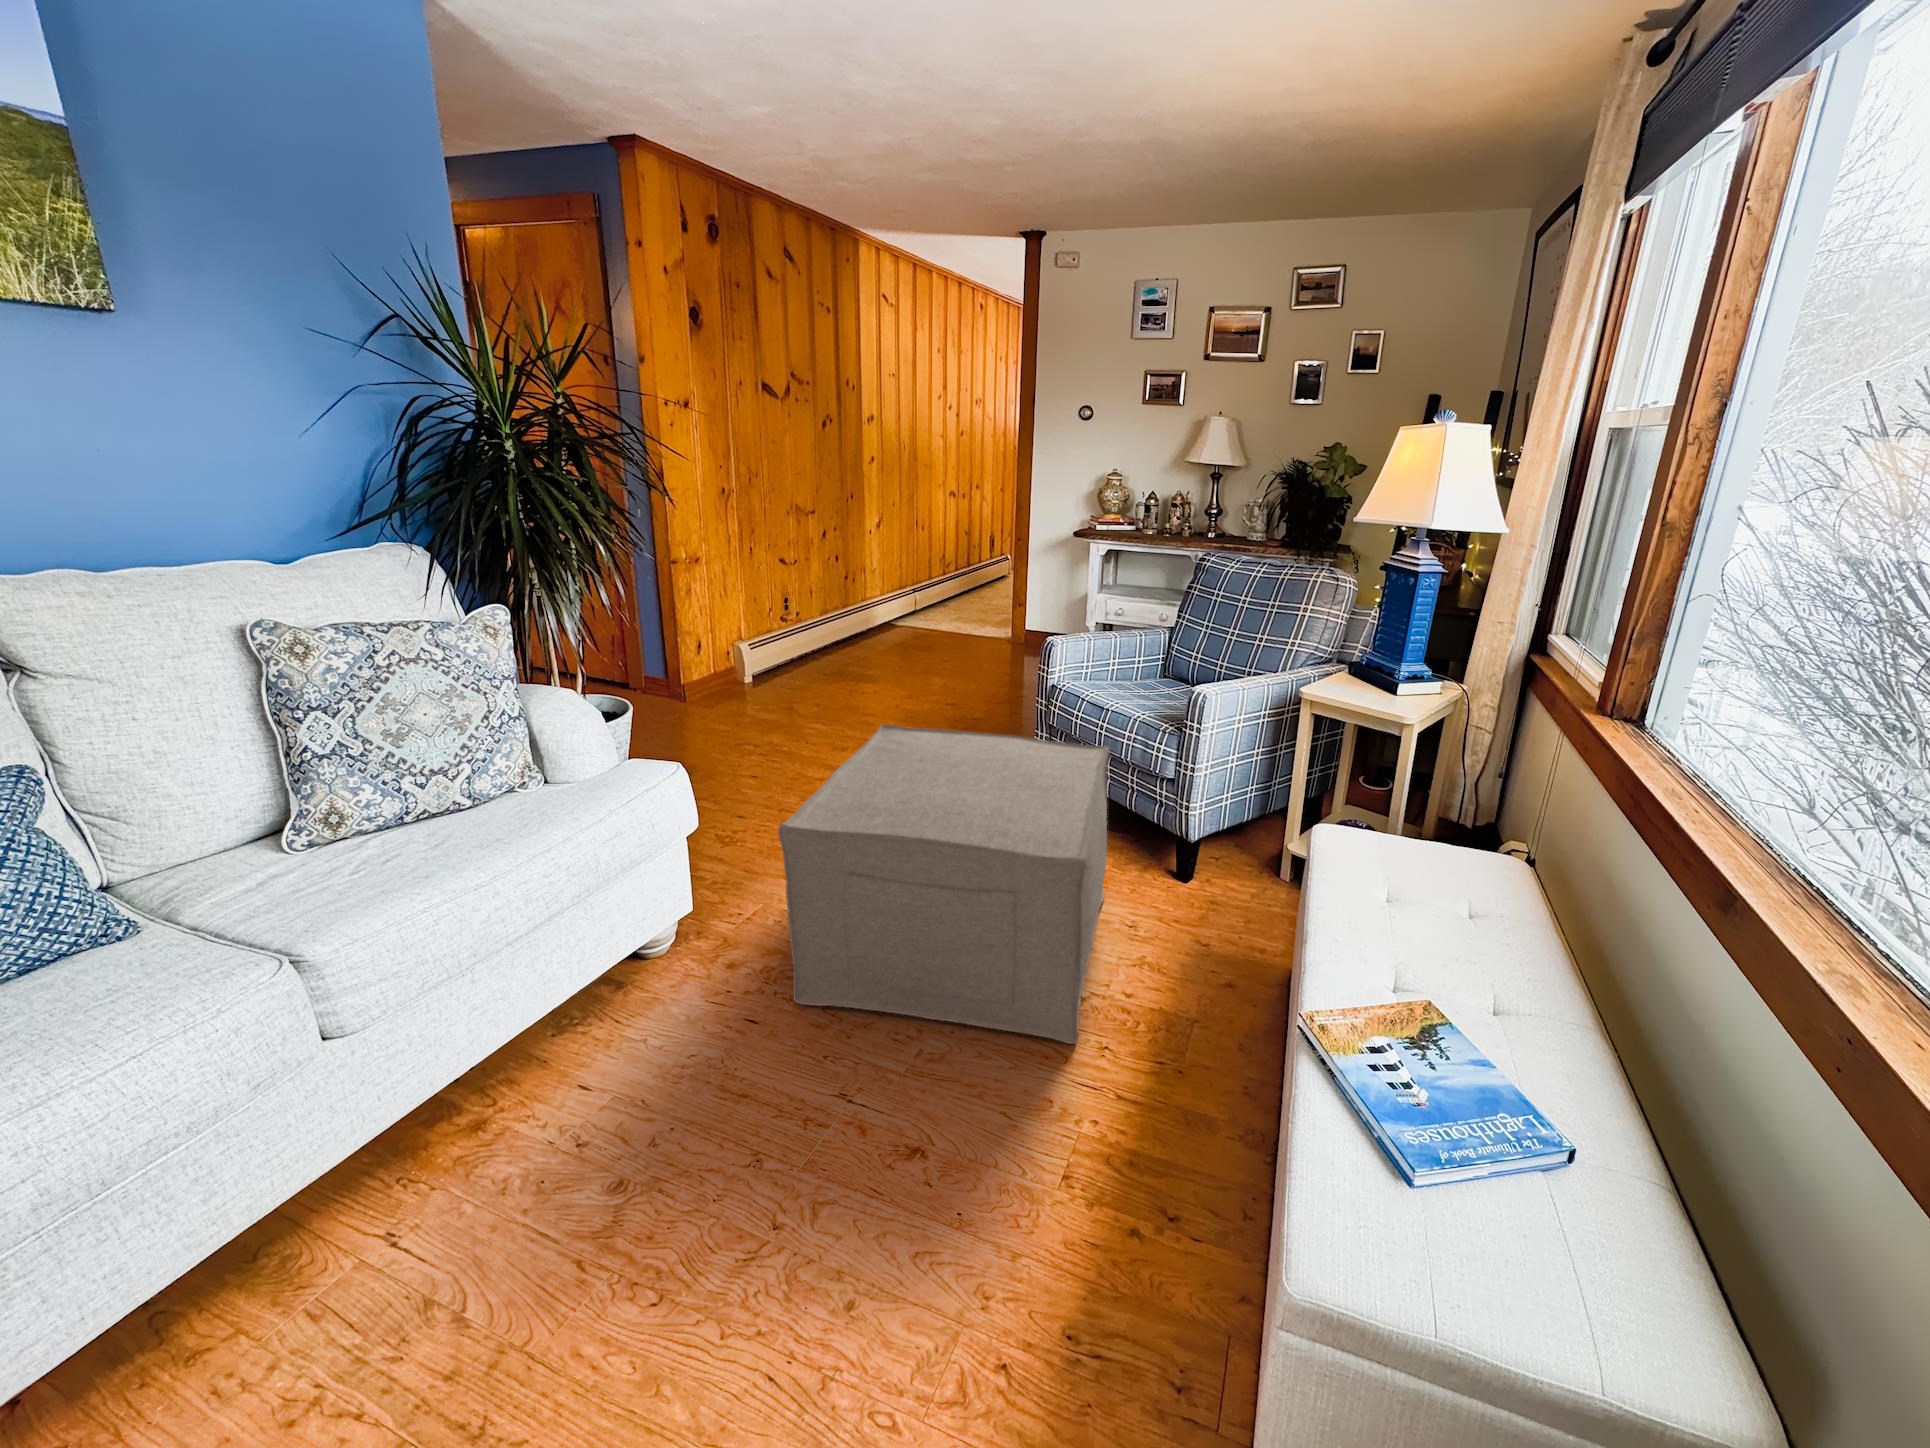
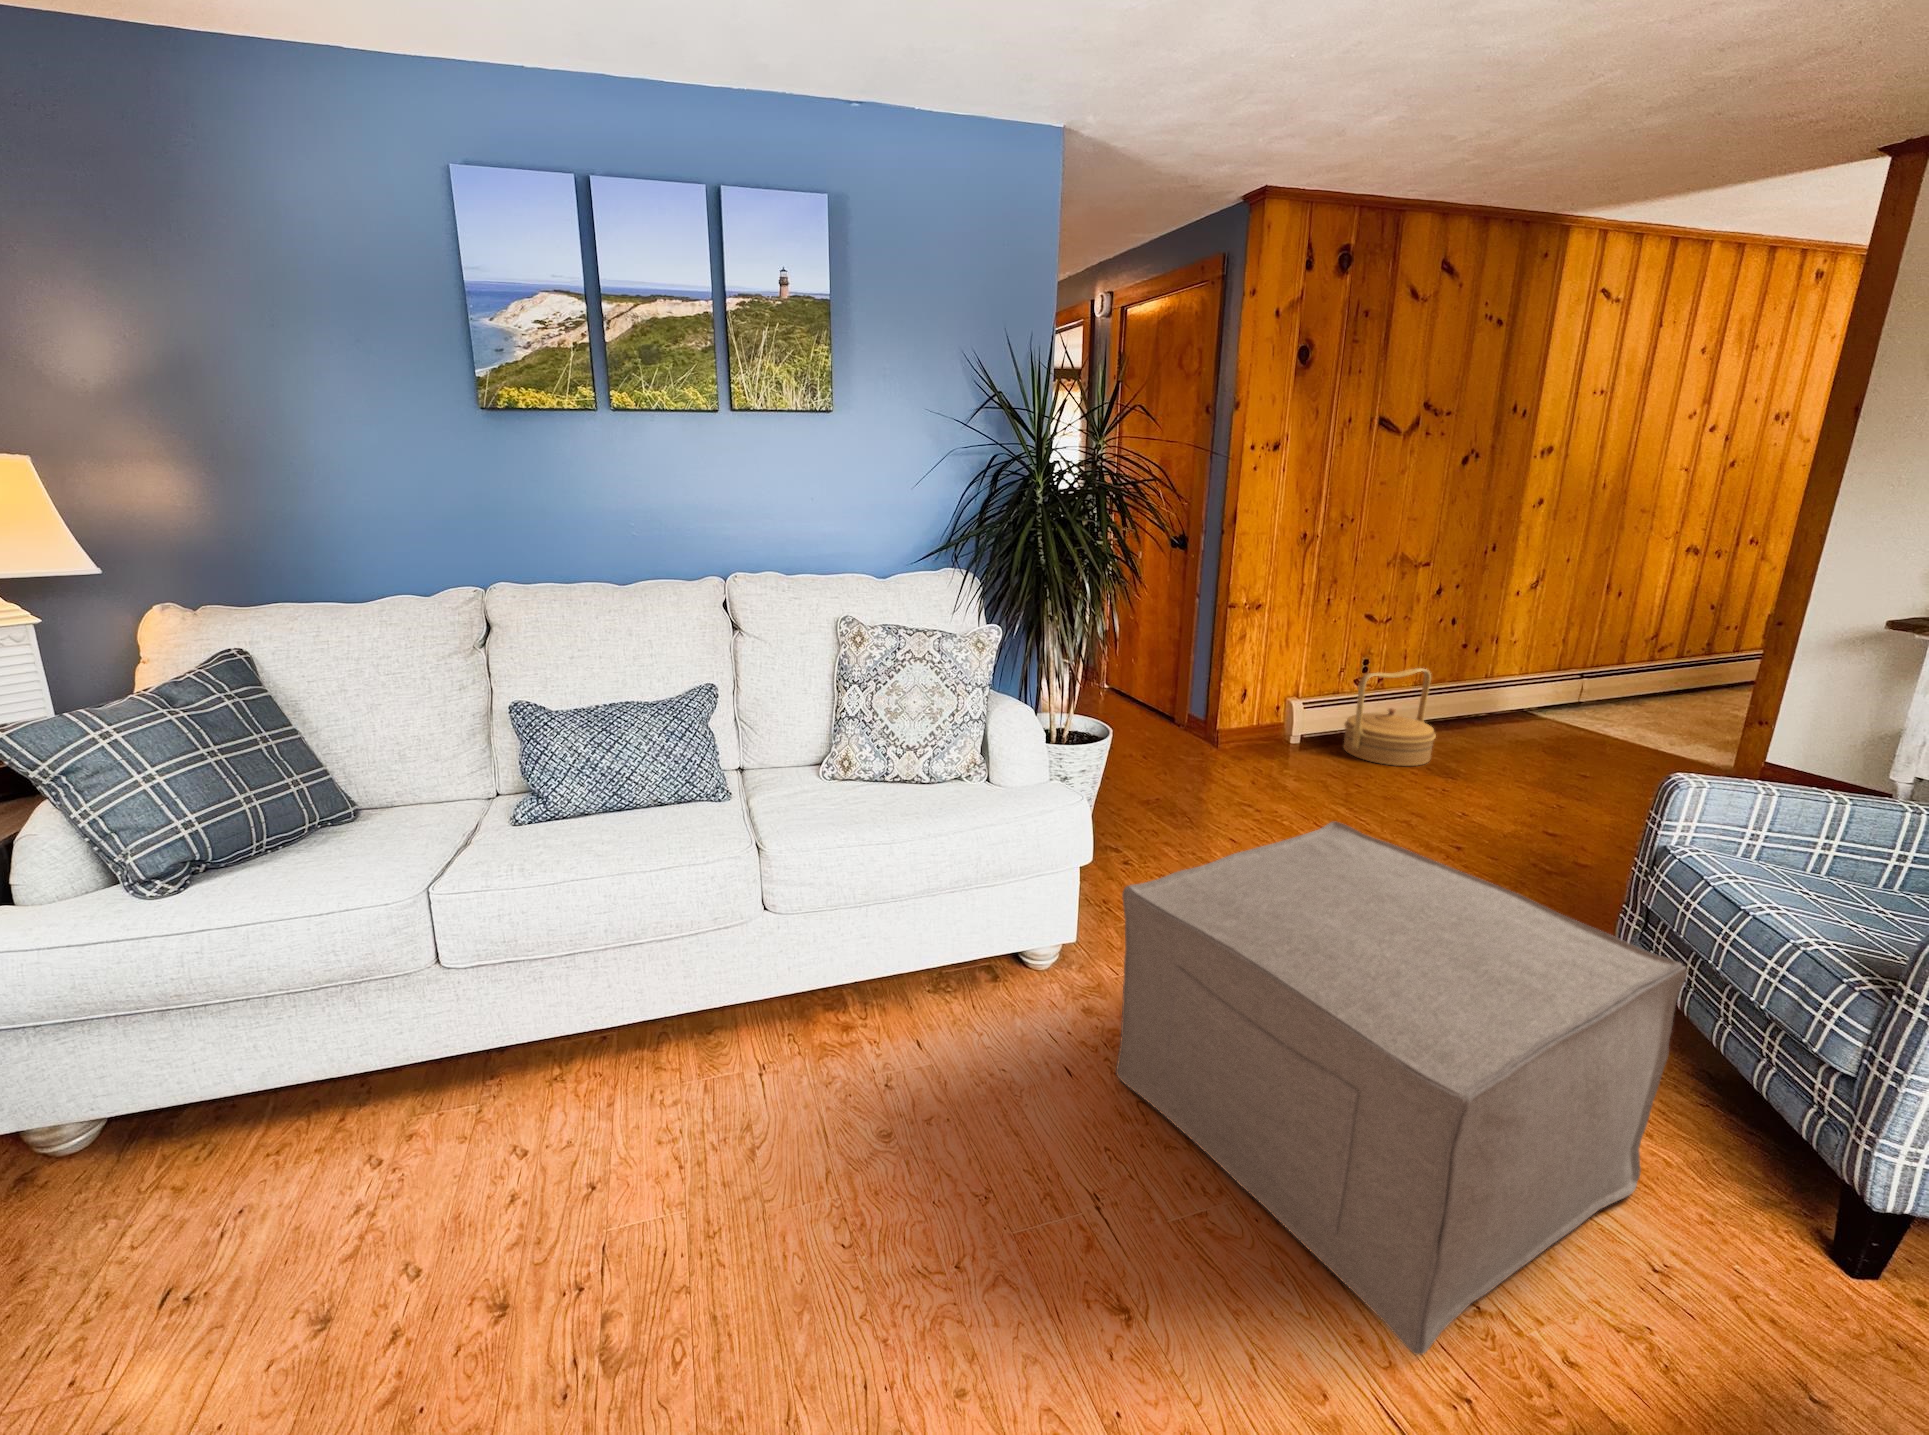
woven basket: none [783,600,854,686] -> present [1344,668,1436,766]

